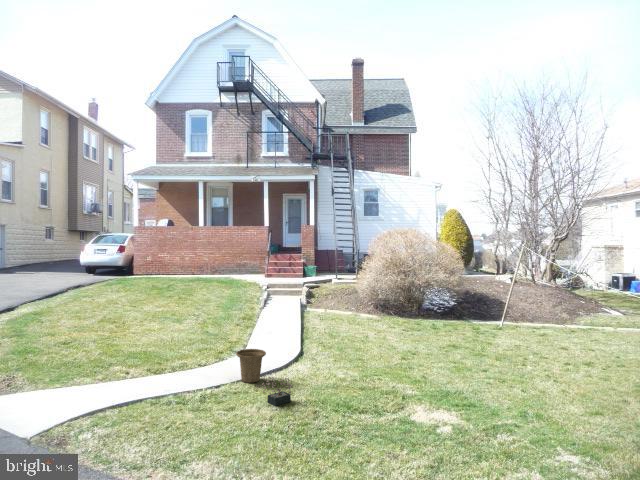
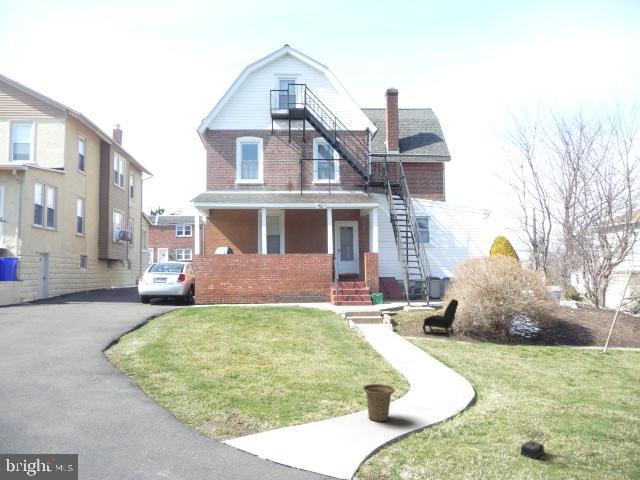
lounge chair: none [325,269,365,306] -> present [423,299,458,336]
basket: present [236,349,266,383] -> present [363,384,395,422]

